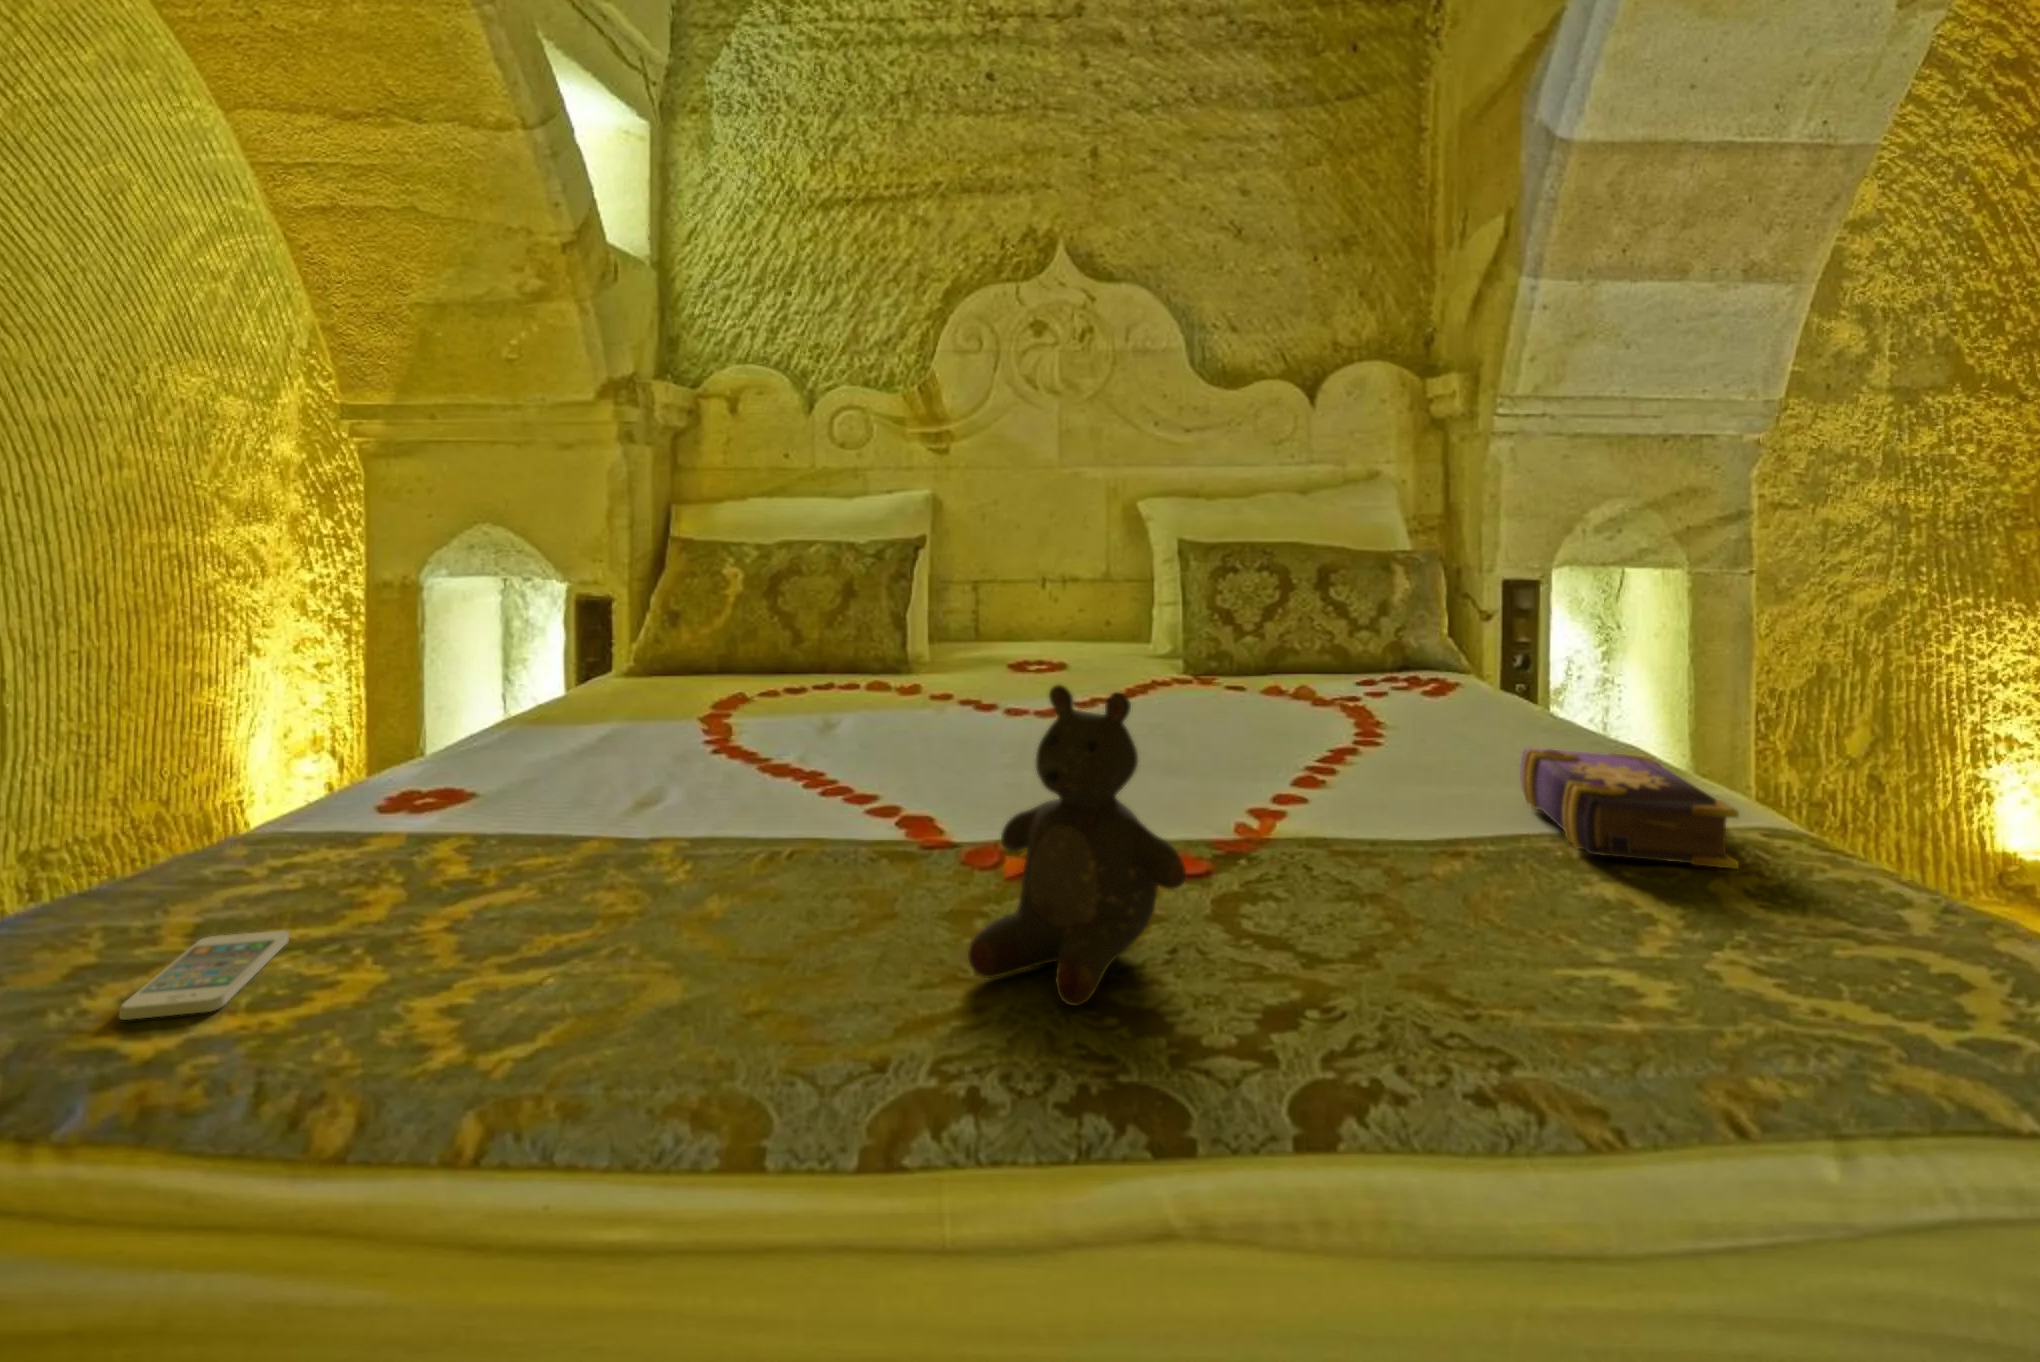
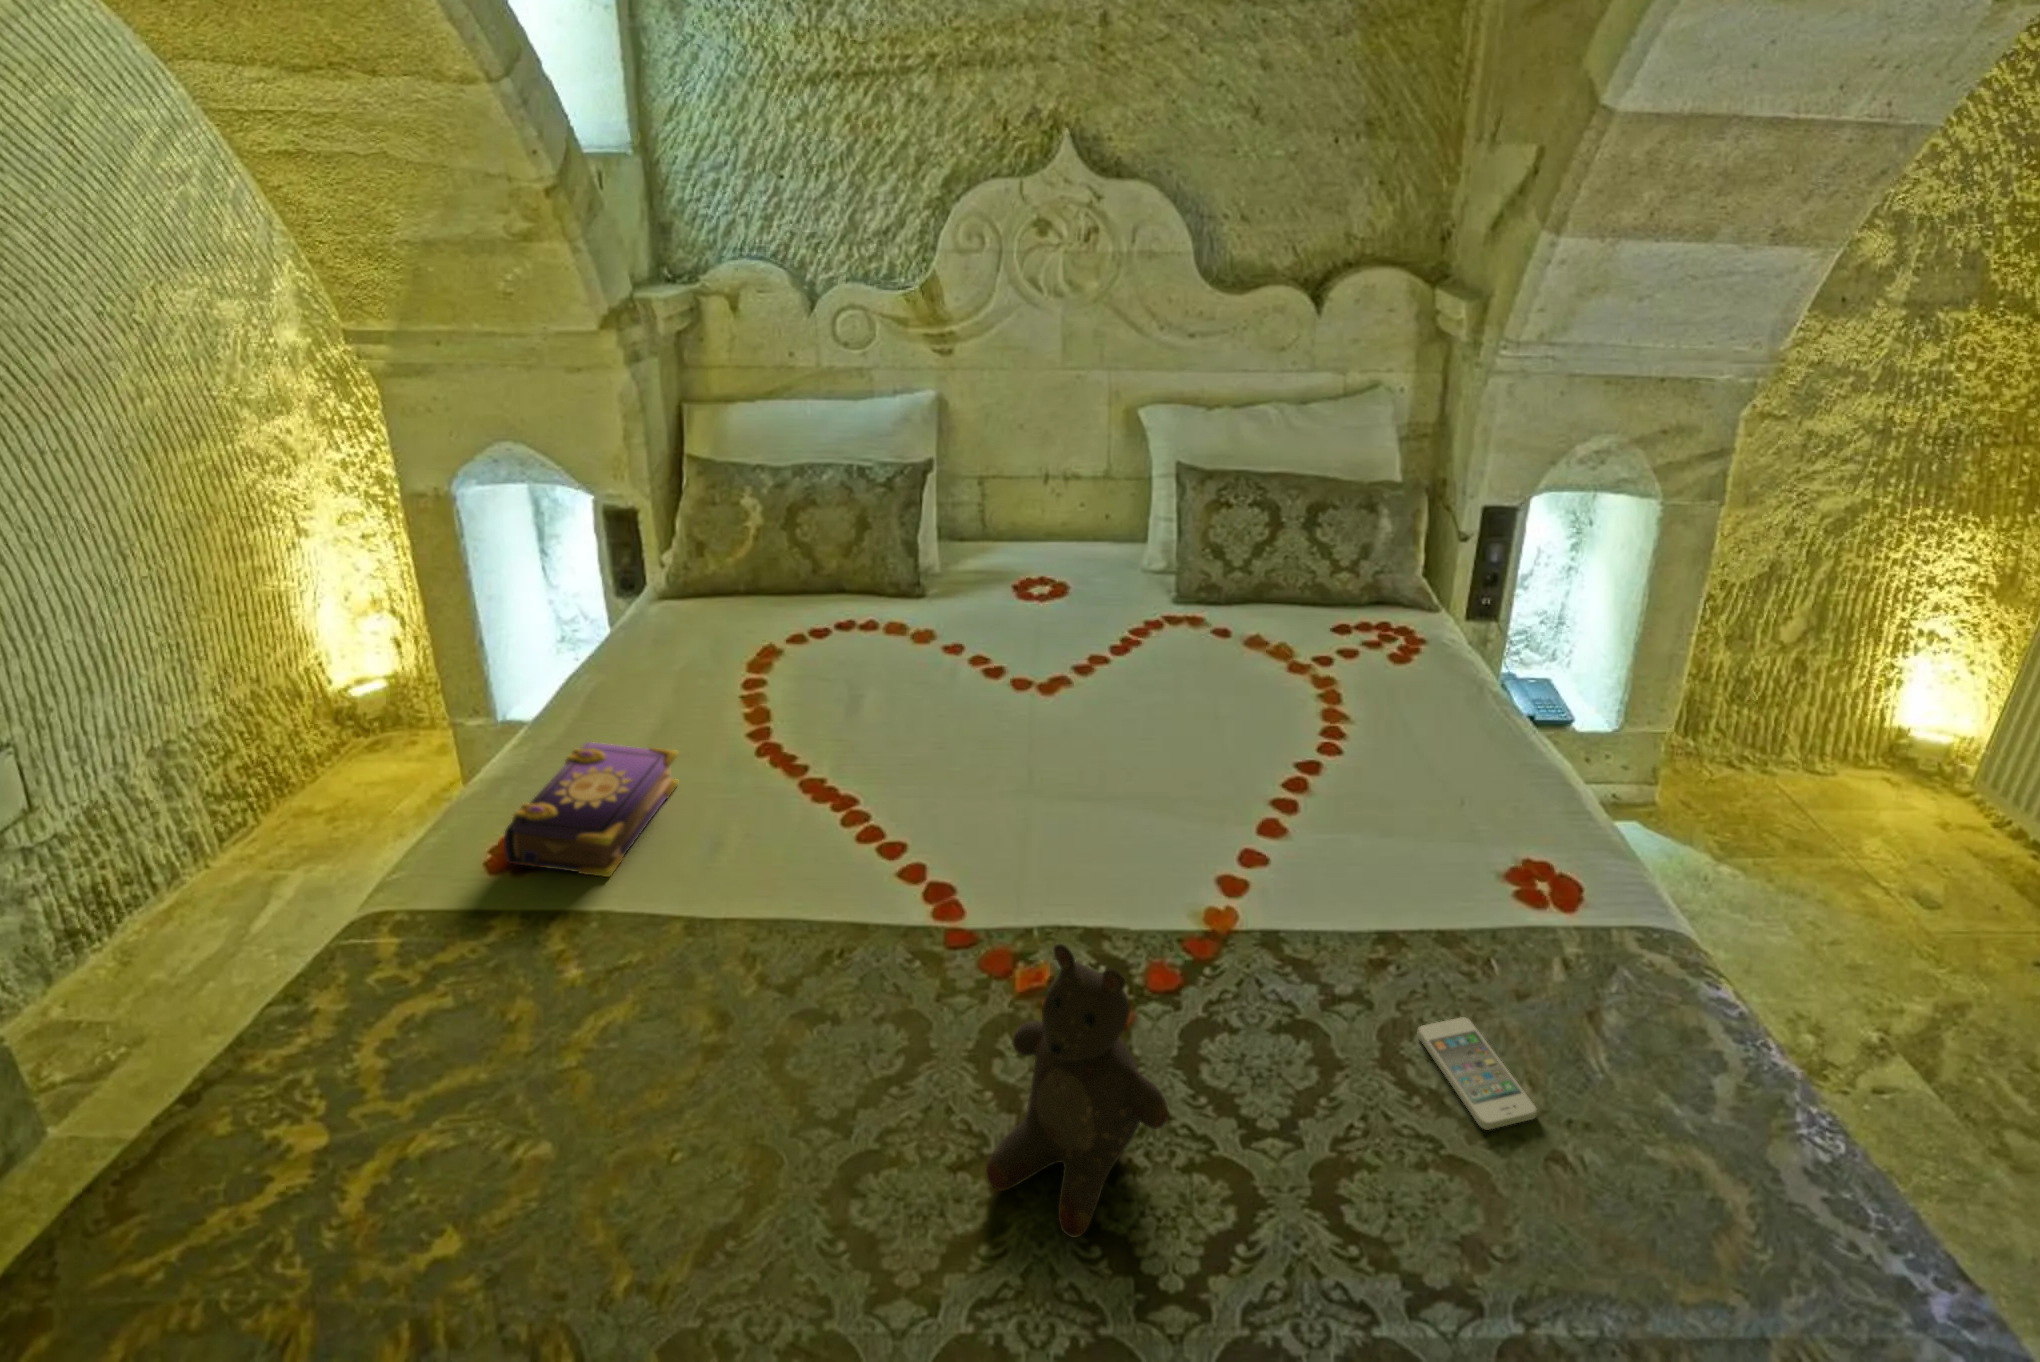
book: present [1520,747,1739,869] -> present [504,742,678,877]
smartphone: present [119,930,289,1020] -> present [1418,1017,1537,1130]

